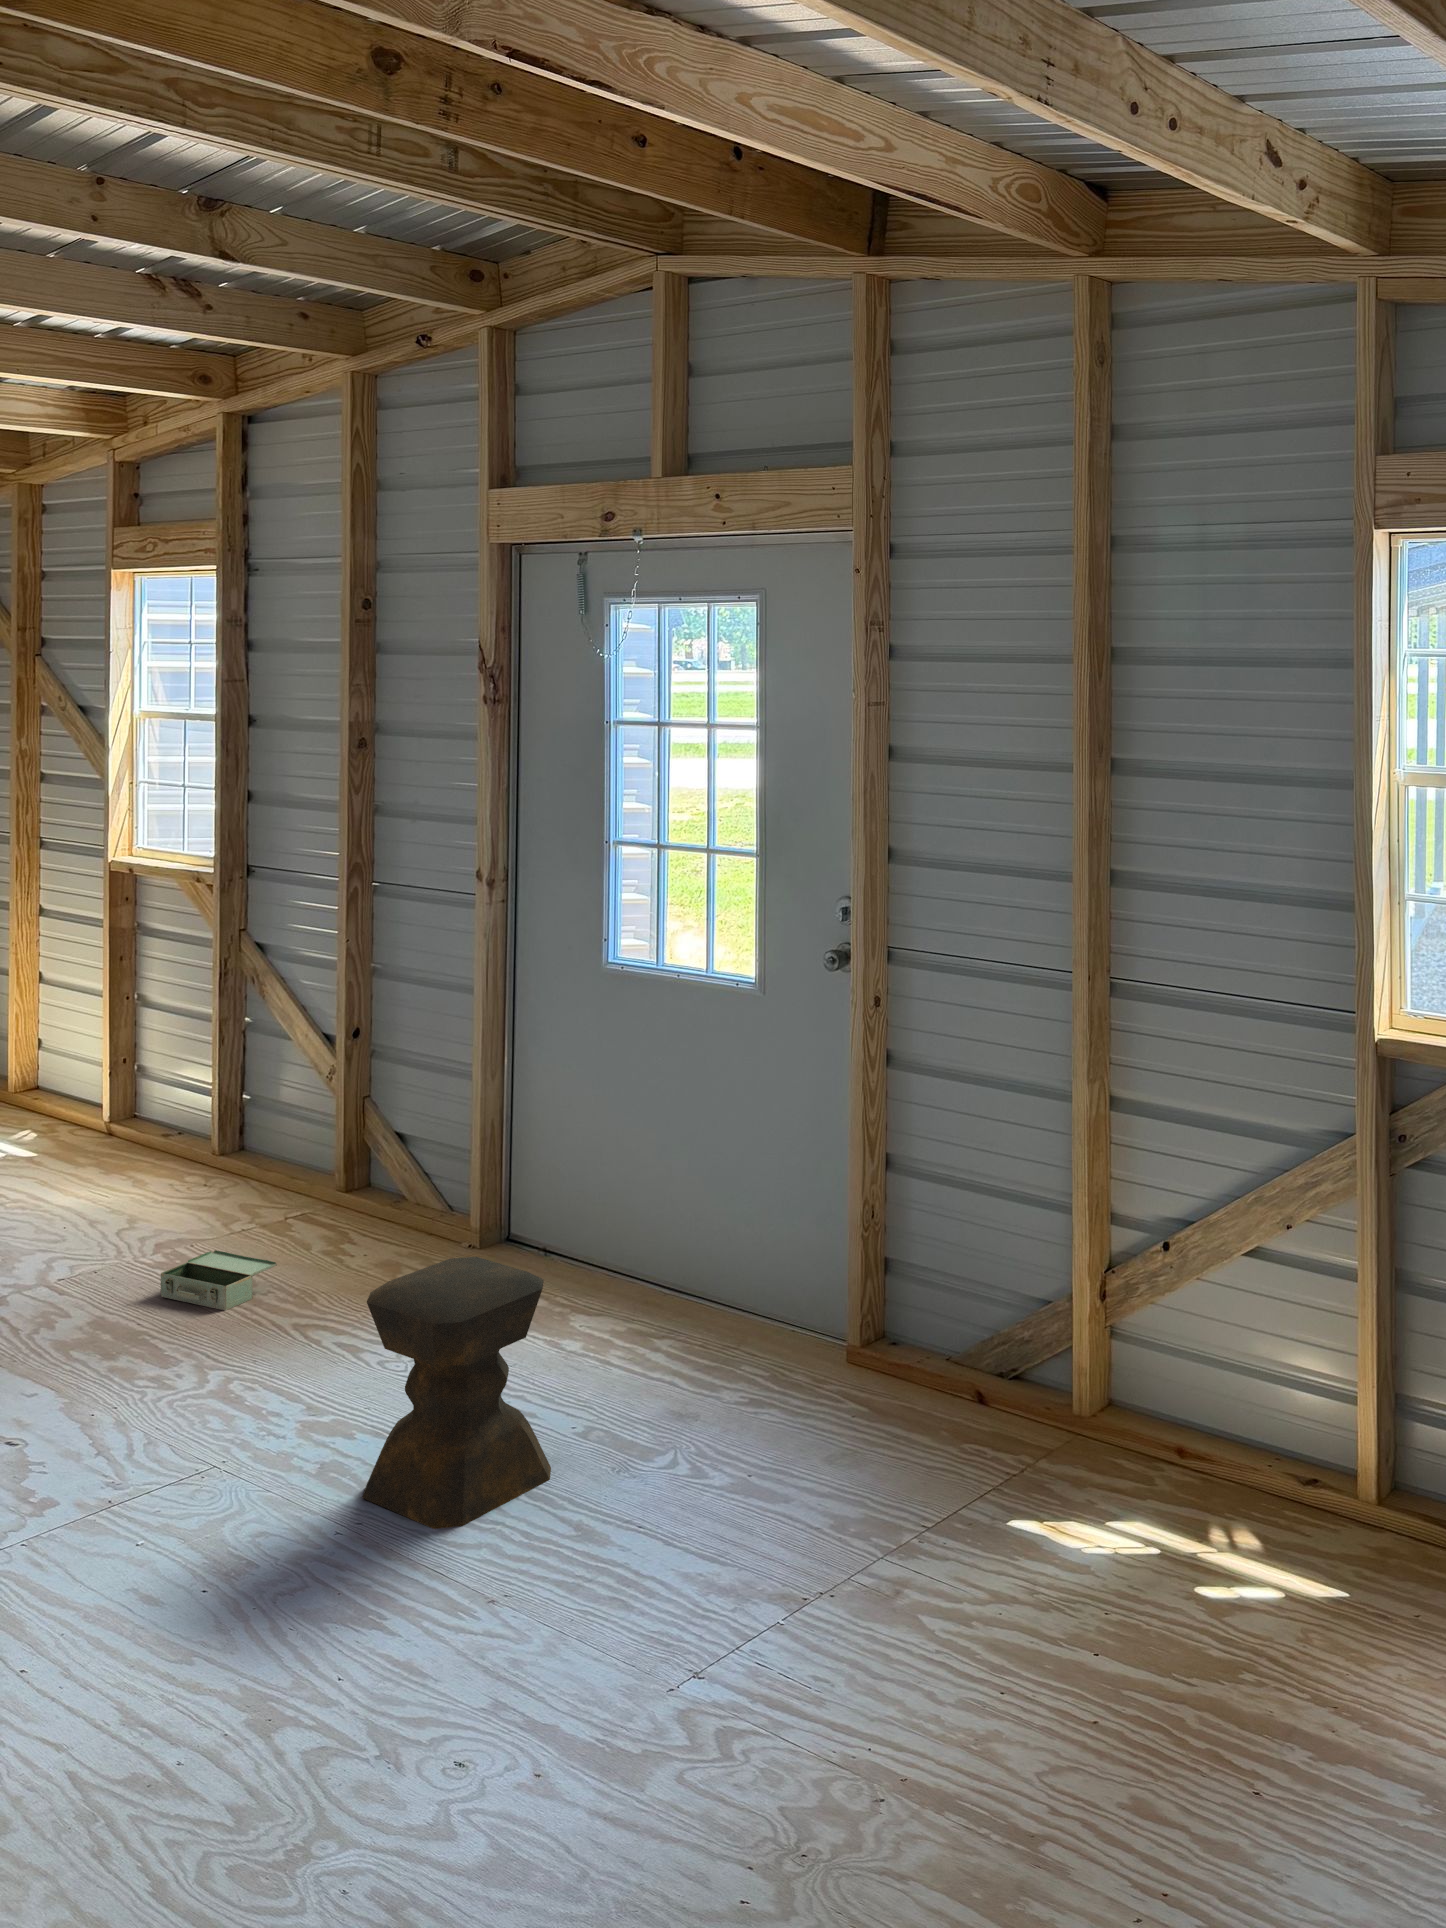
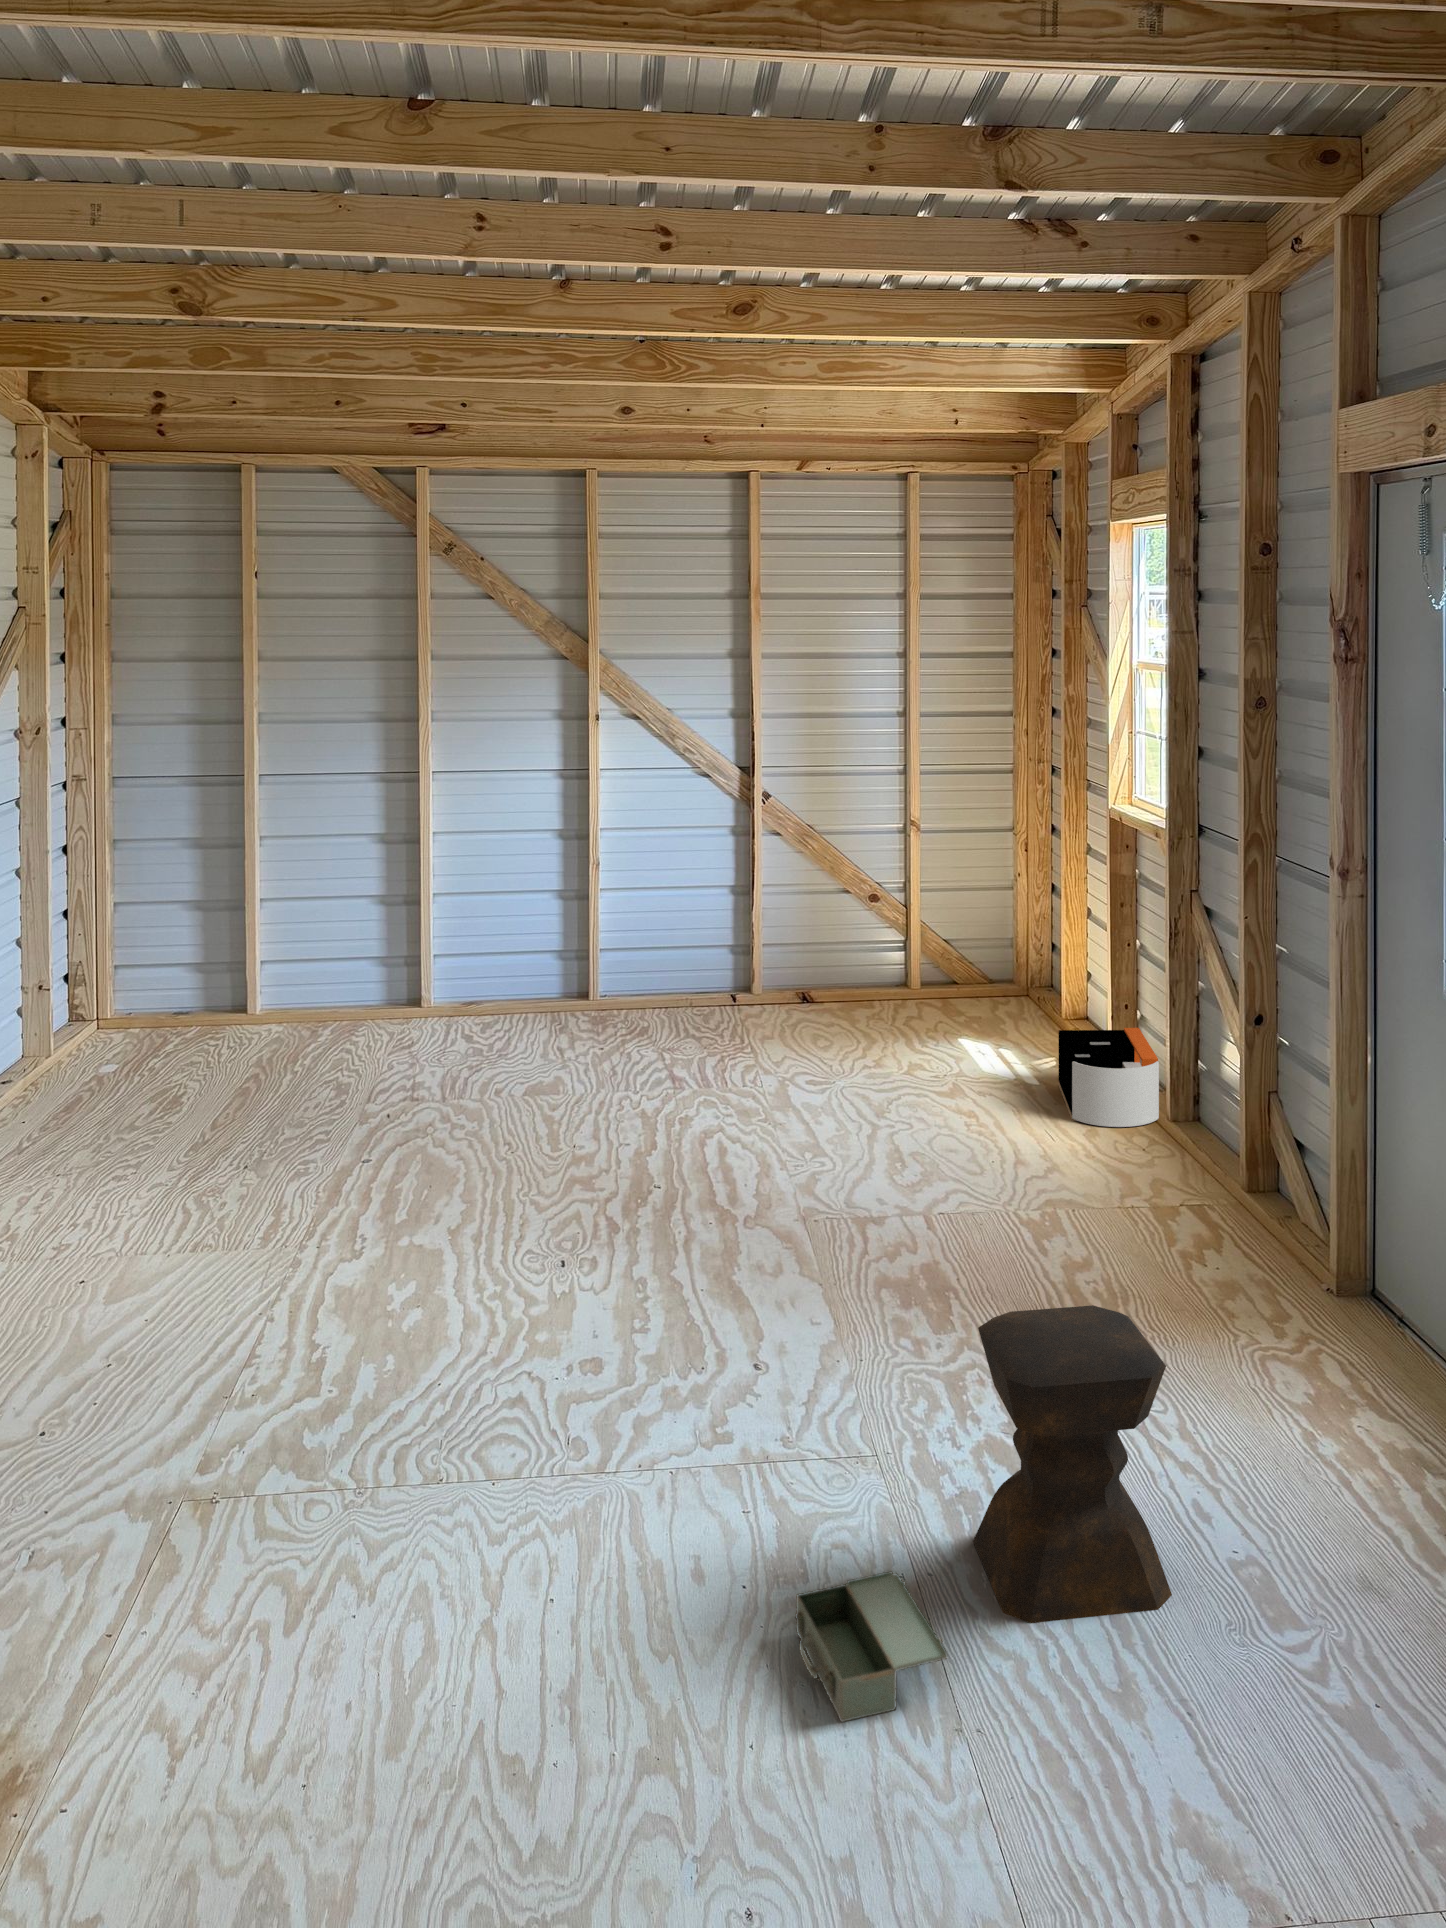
storage bin: none [70,1082,206,1184] -> present [1058,1028,1159,1127]
toolbox: present [161,1250,277,1311] -> present [795,1572,948,1722]

